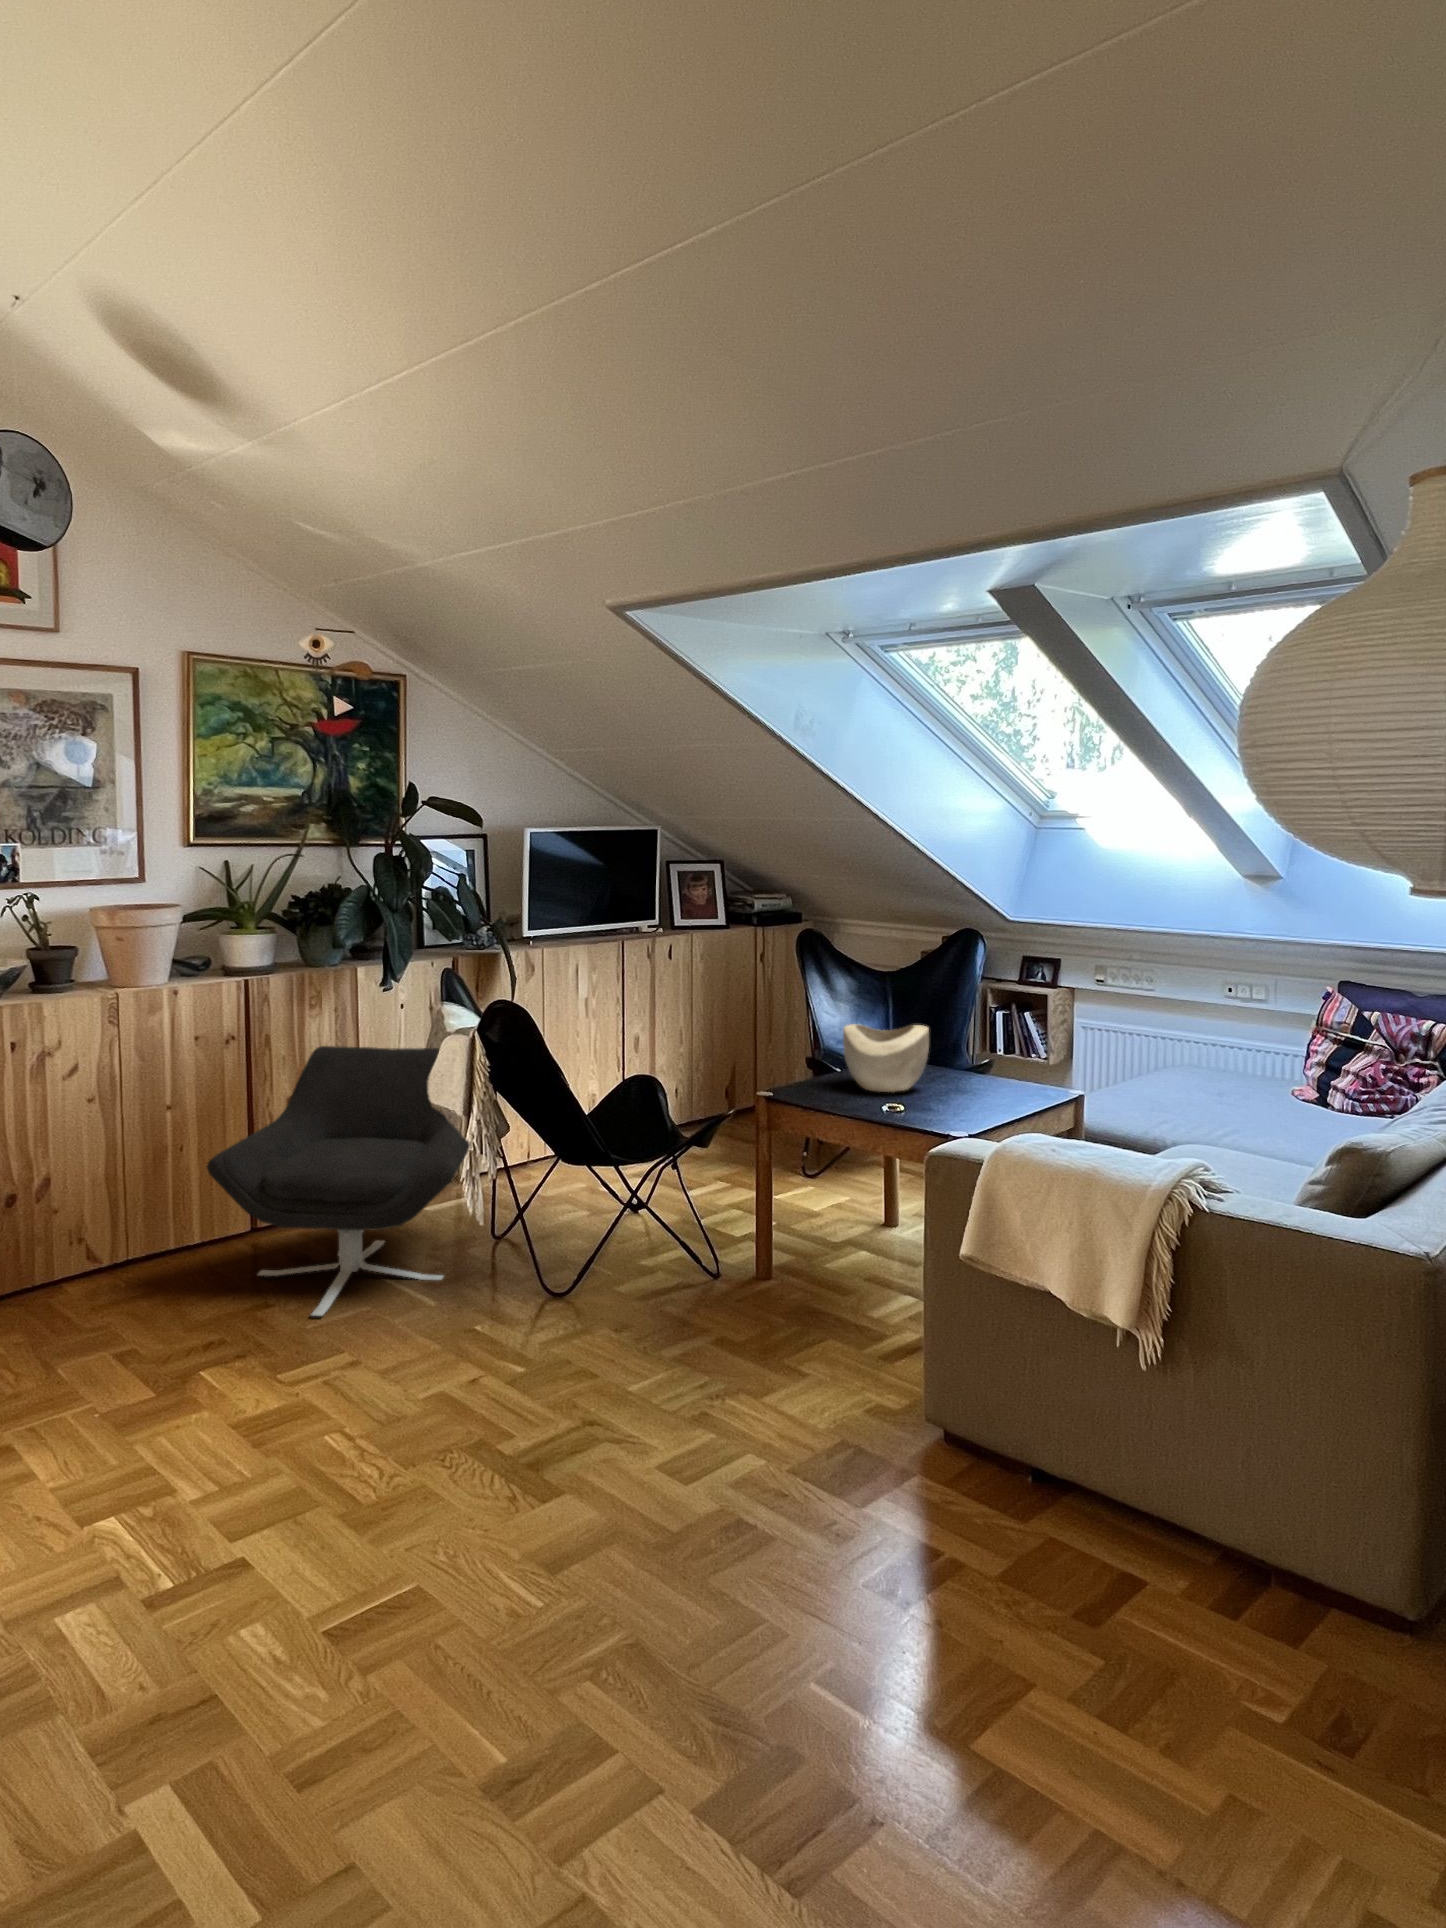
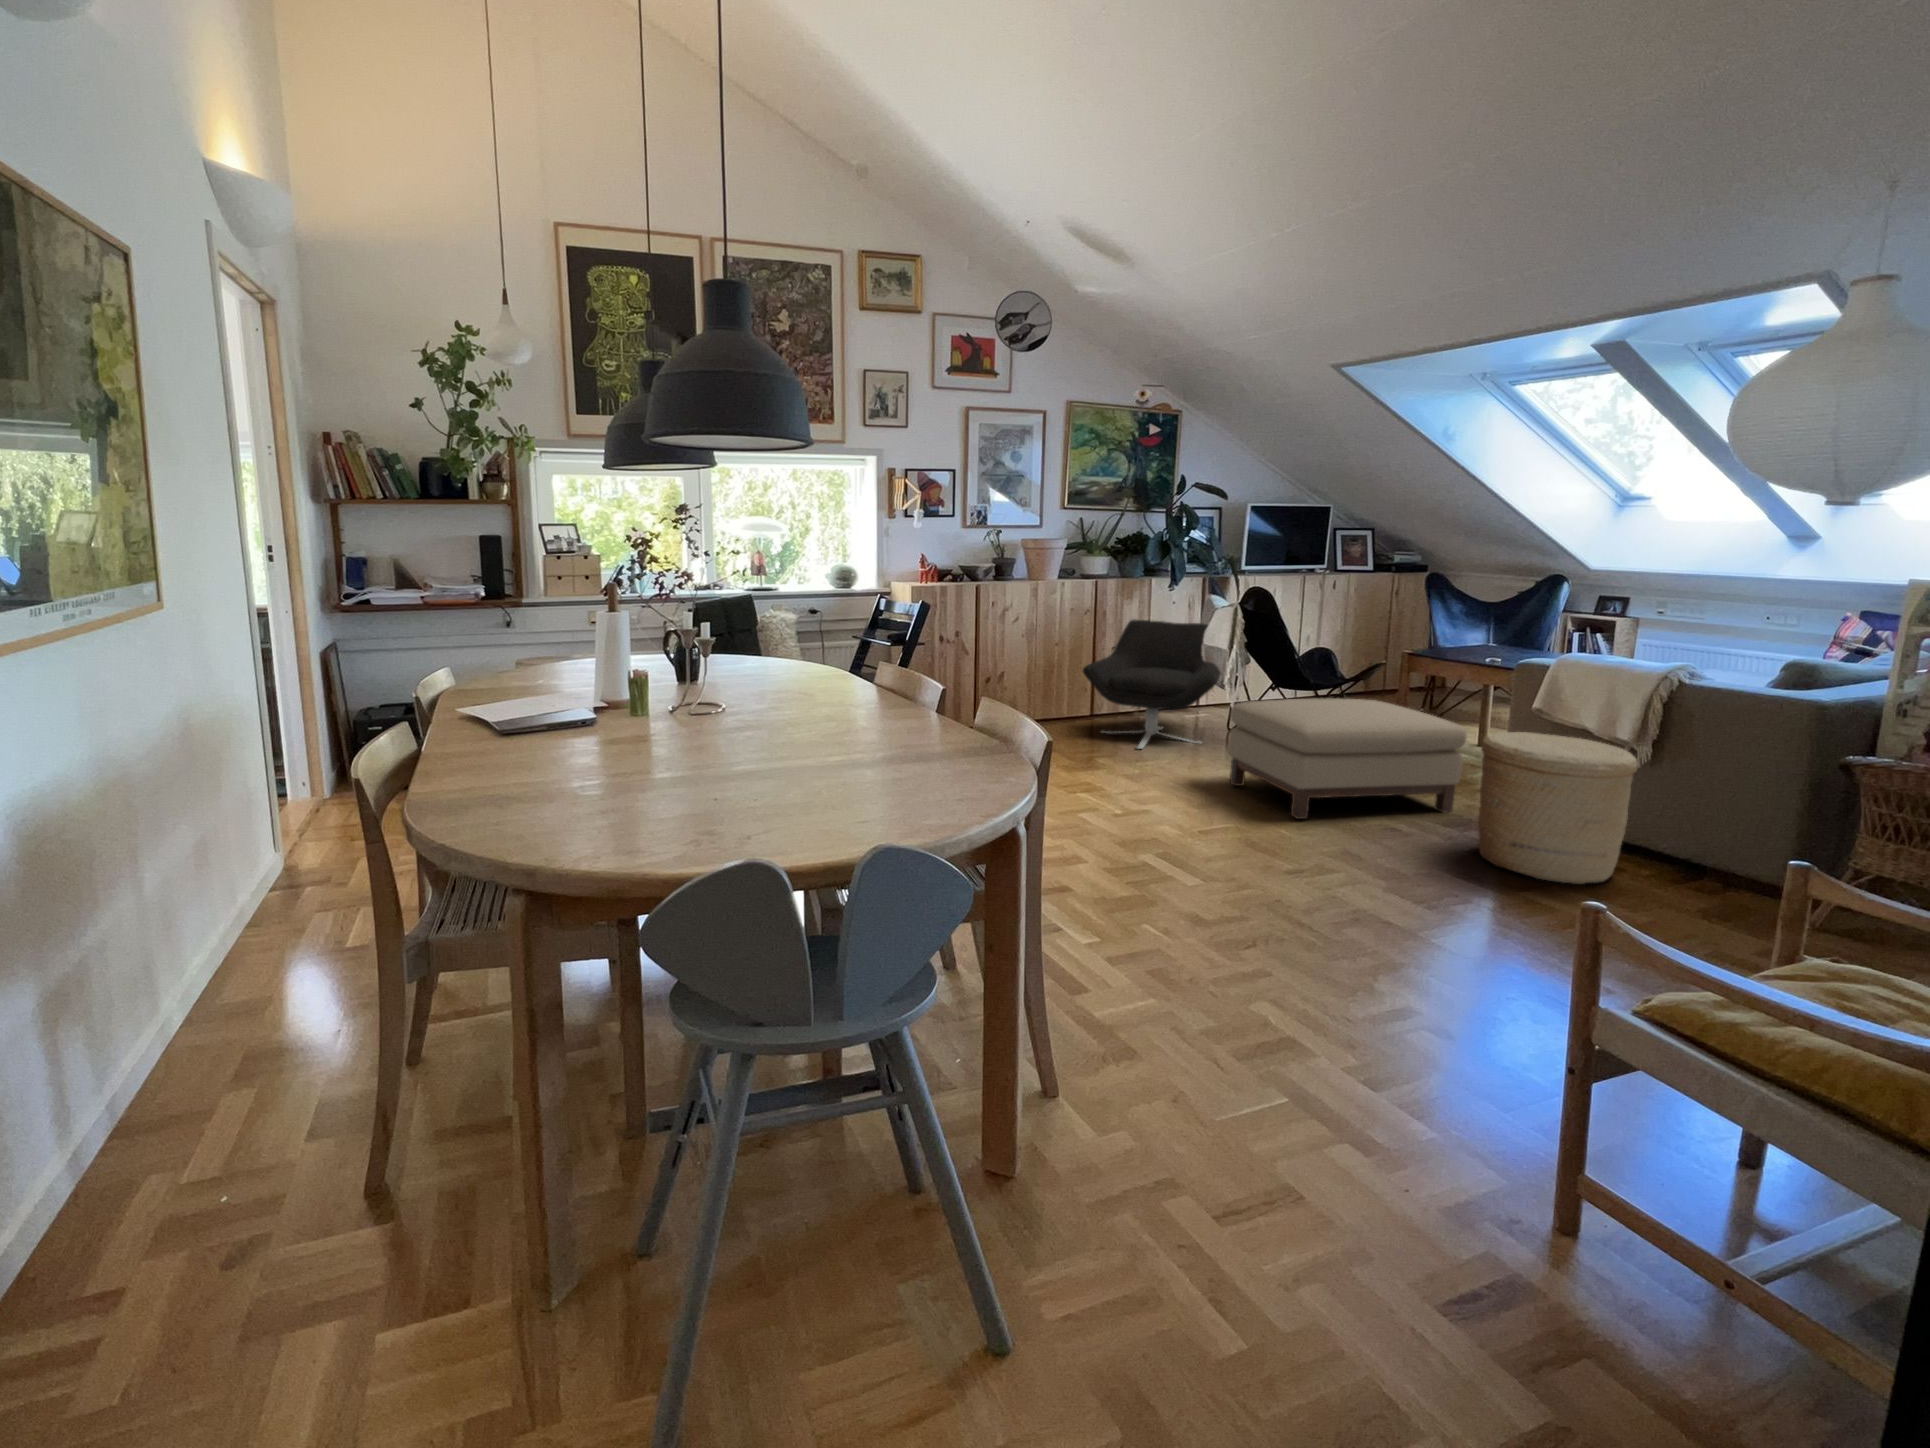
decorative bowl: present [843,1024,929,1092] -> none [1461,615,1522,655]
ottoman: none [453,1203,860,1510] -> present [1229,699,1467,819]
woven basket: none [880,1301,1139,1636] -> present [1478,732,1638,884]

